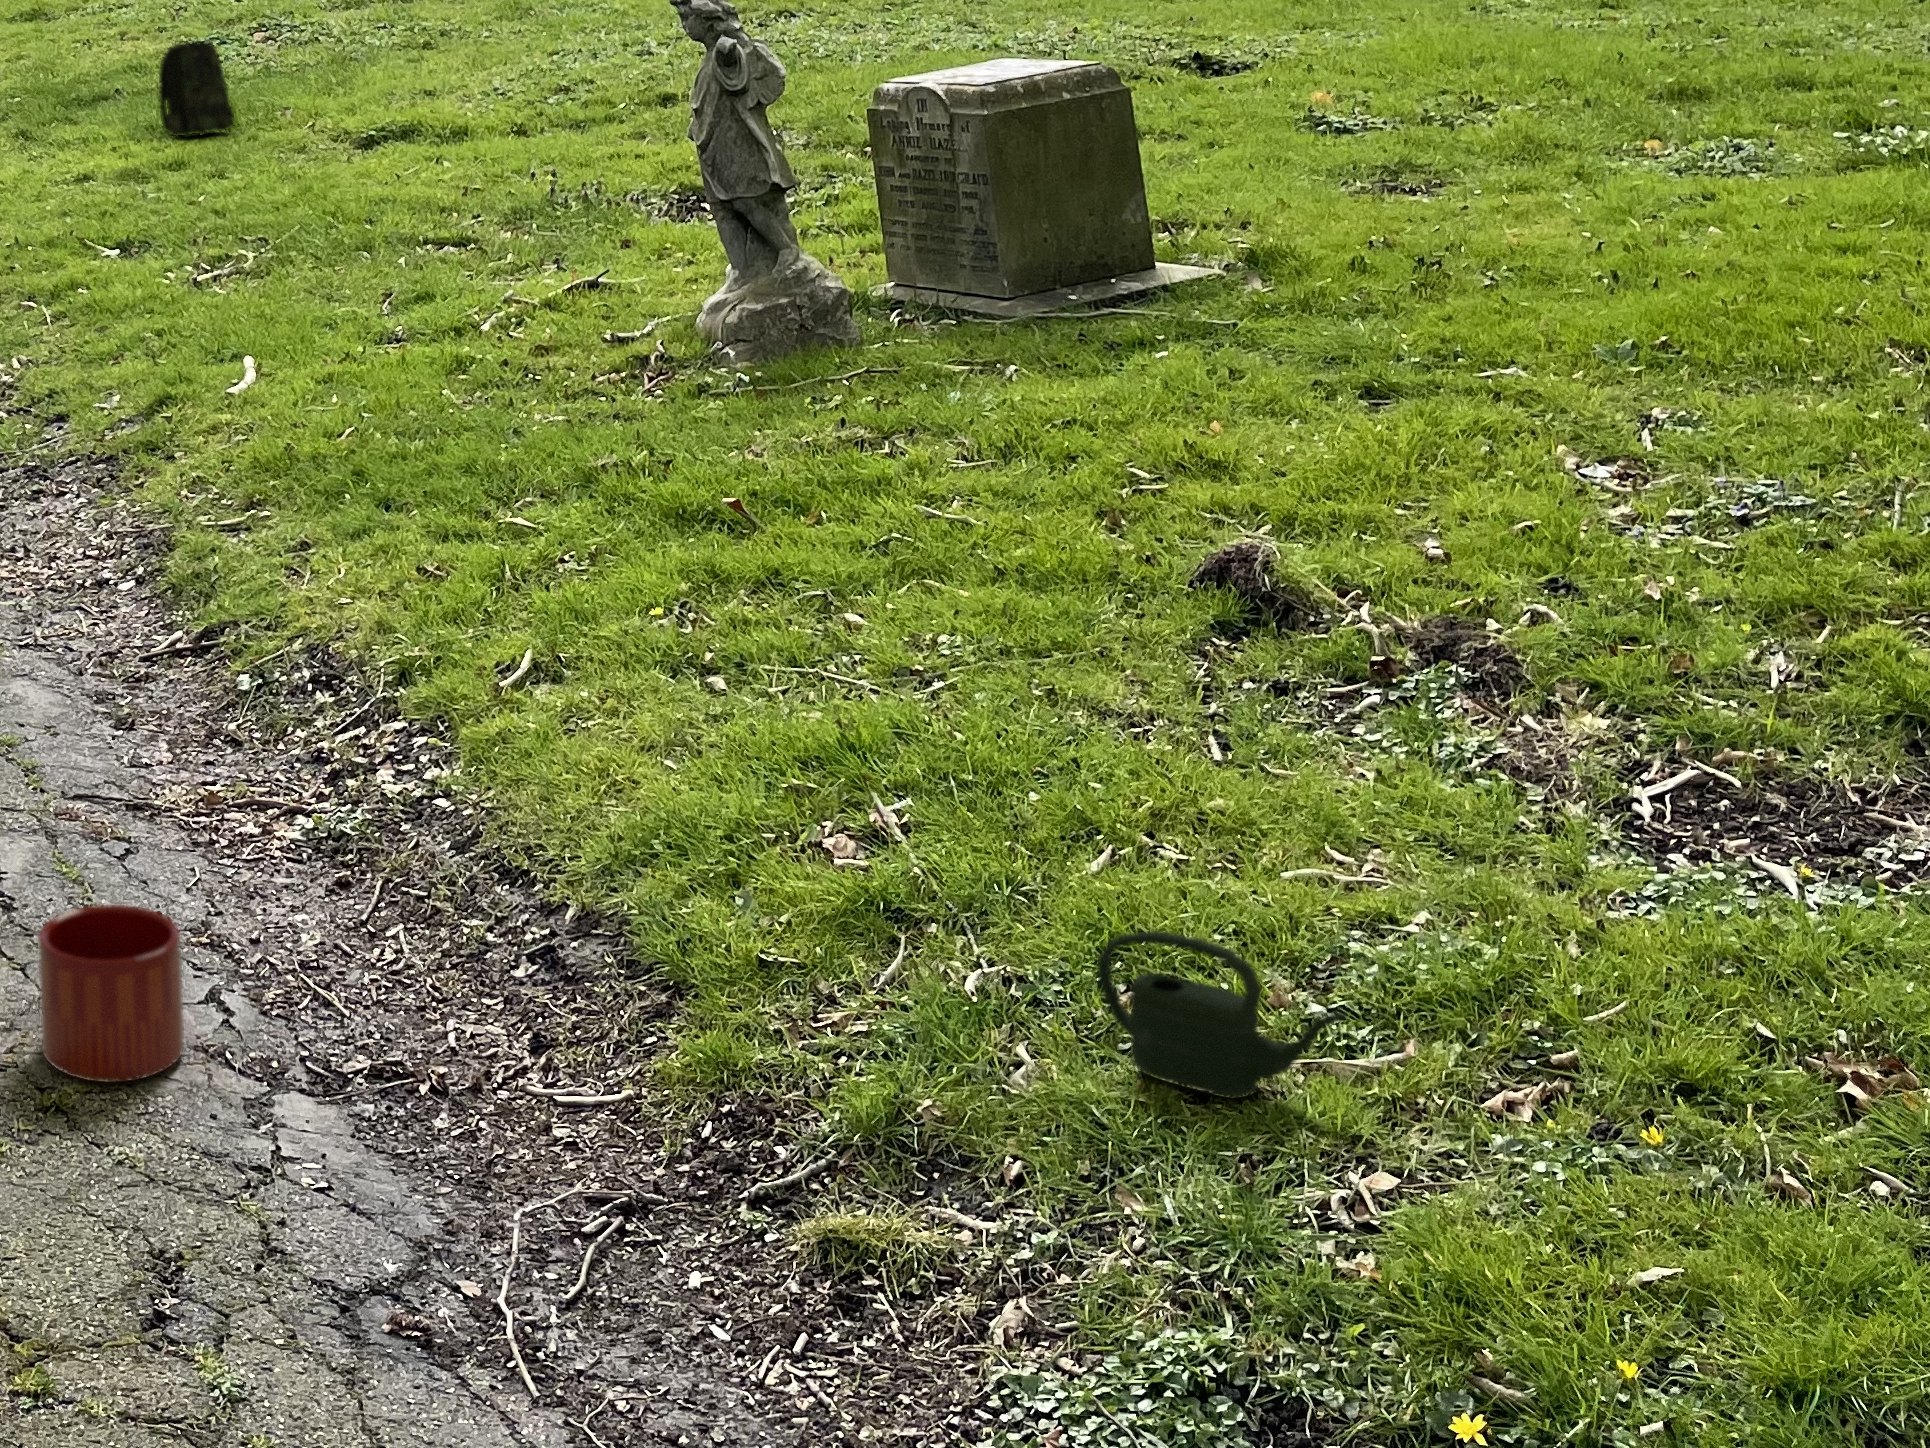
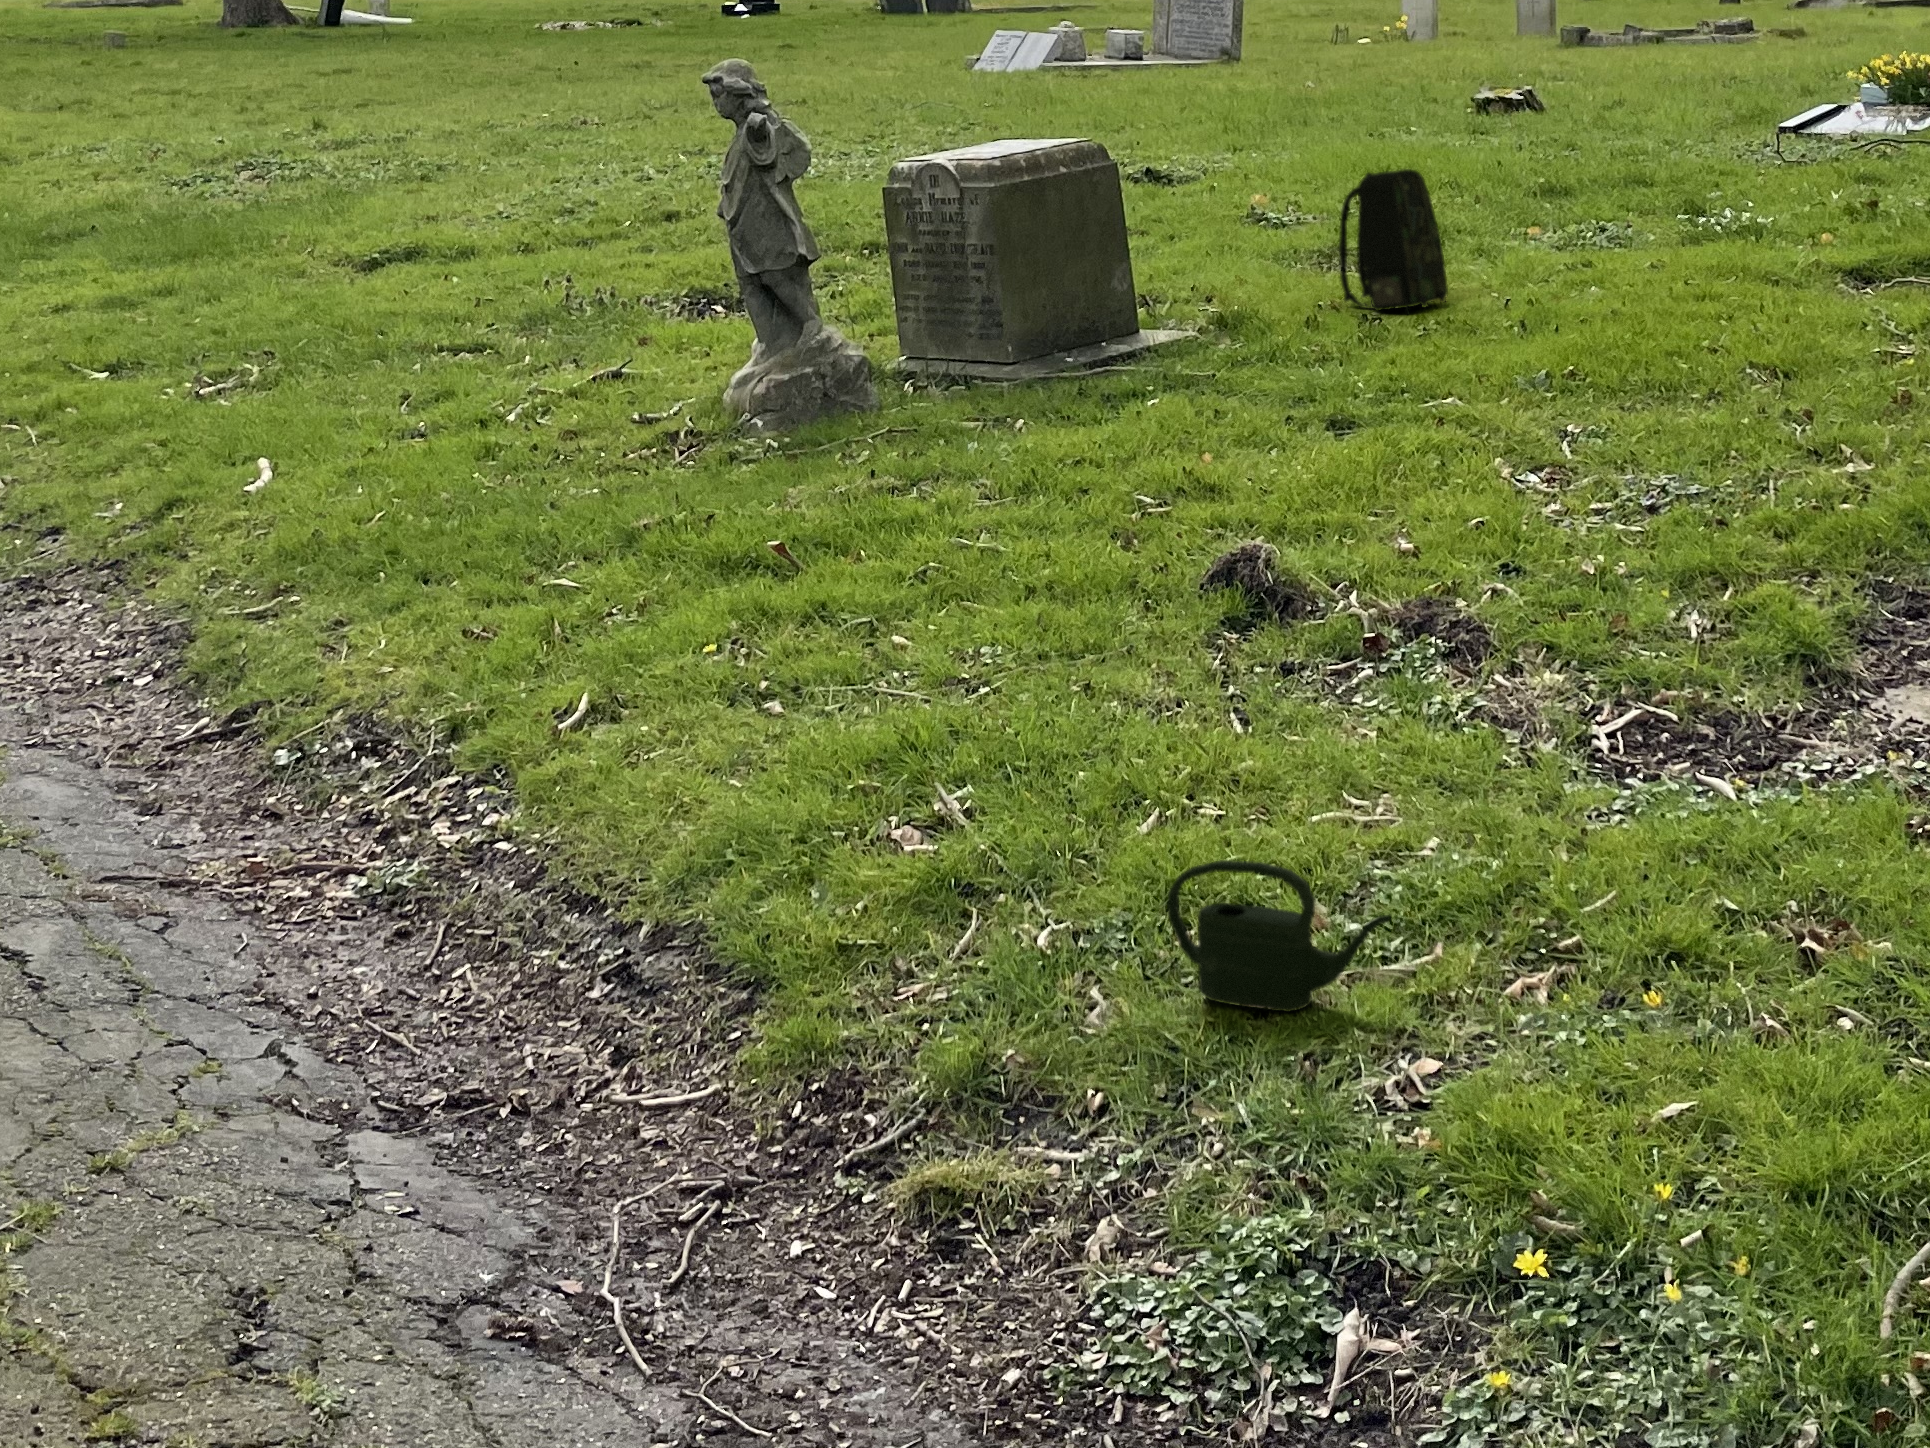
backpack: present [159,41,235,136] -> present [1339,169,1448,310]
planter: present [38,905,184,1083] -> none [87,949,249,1138]

